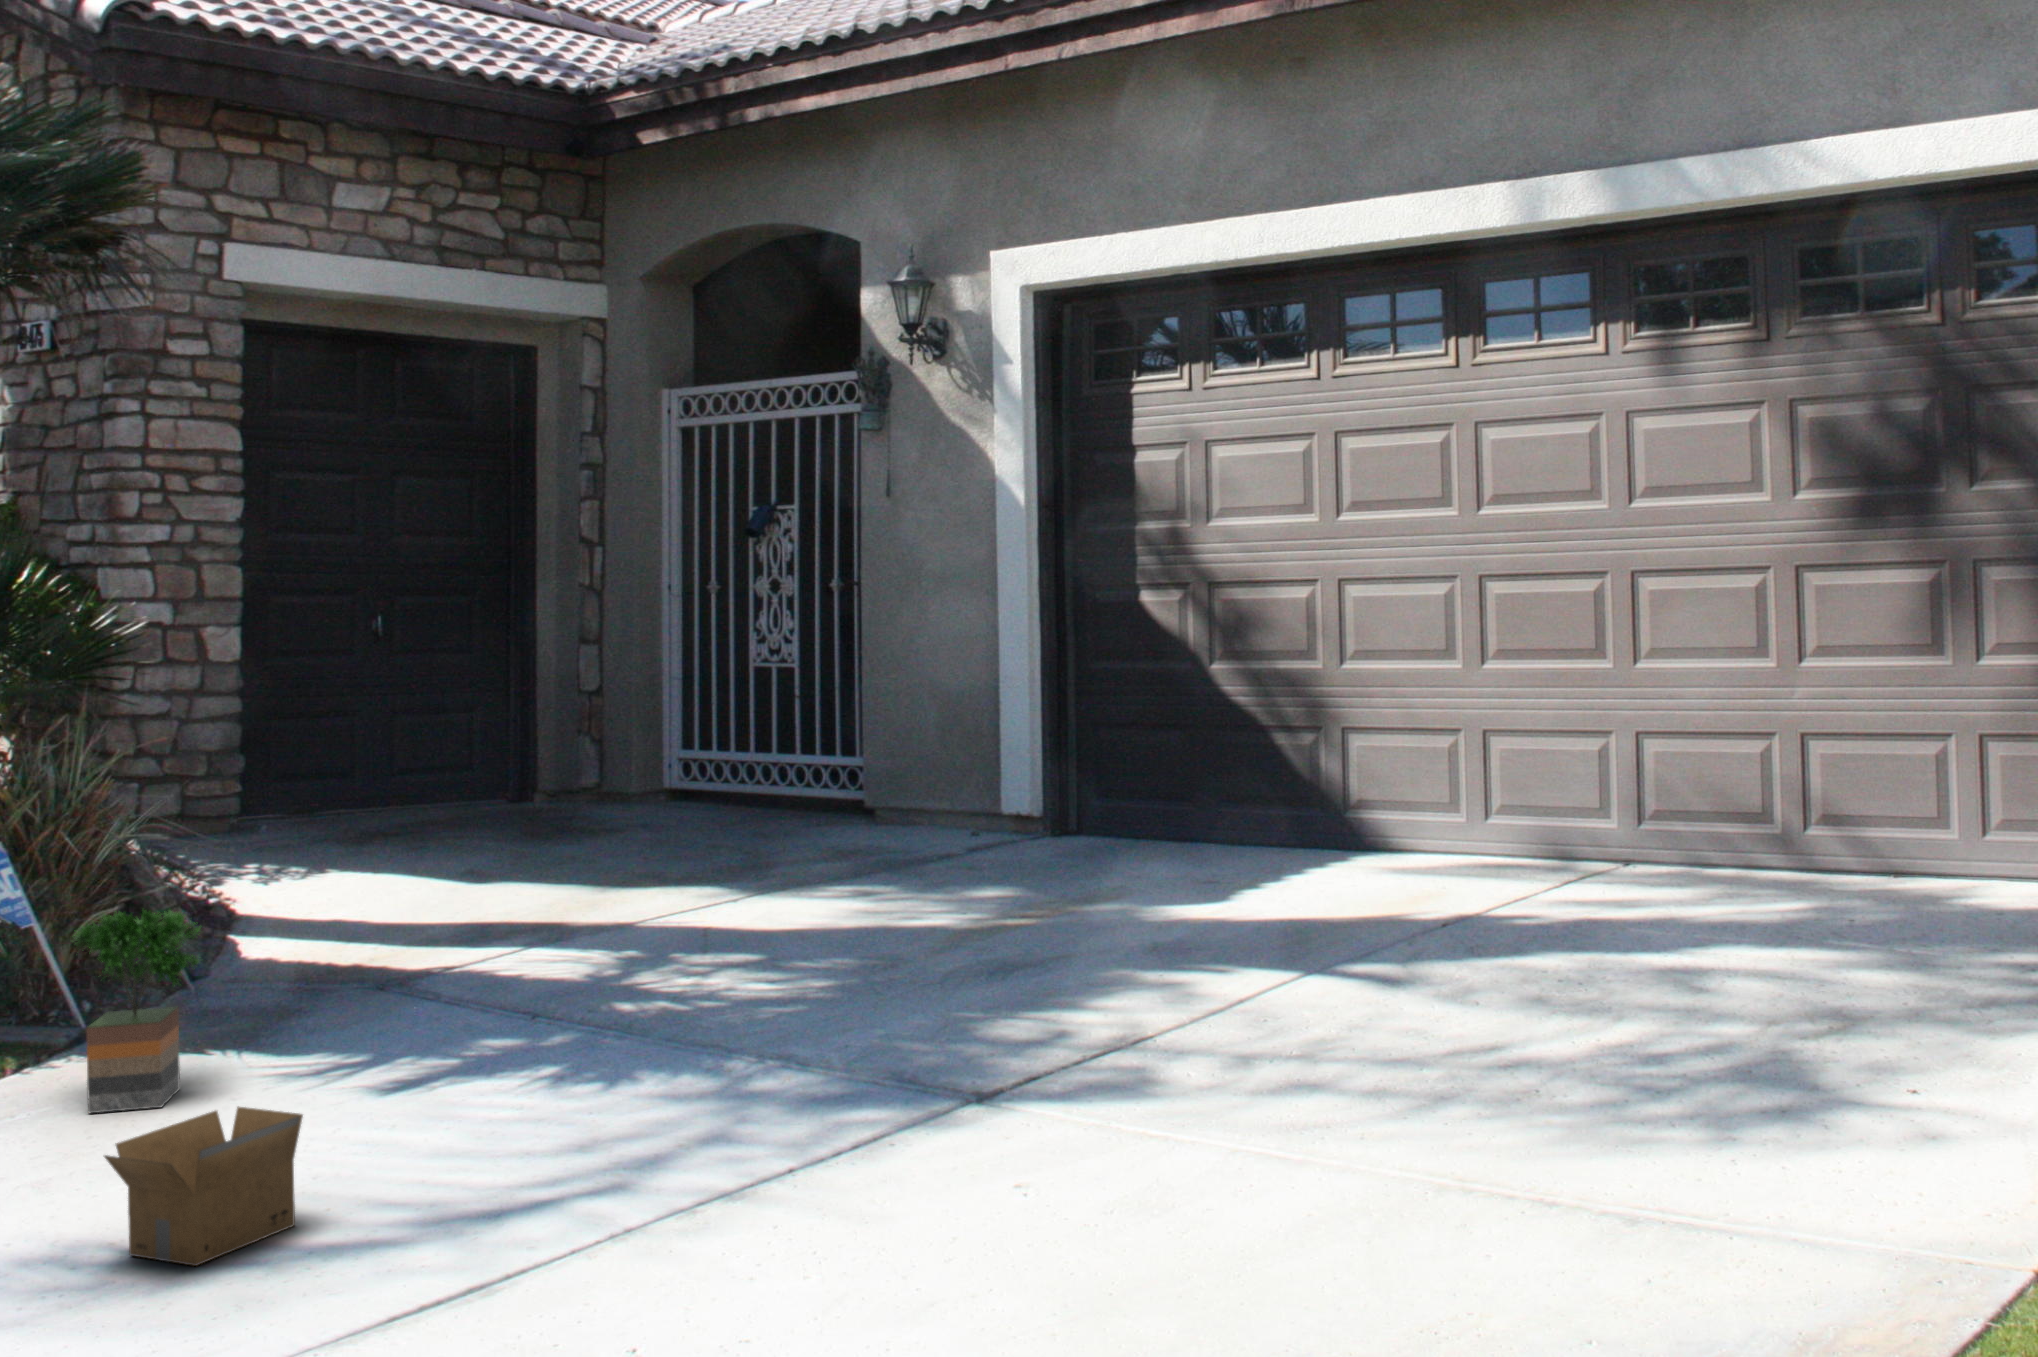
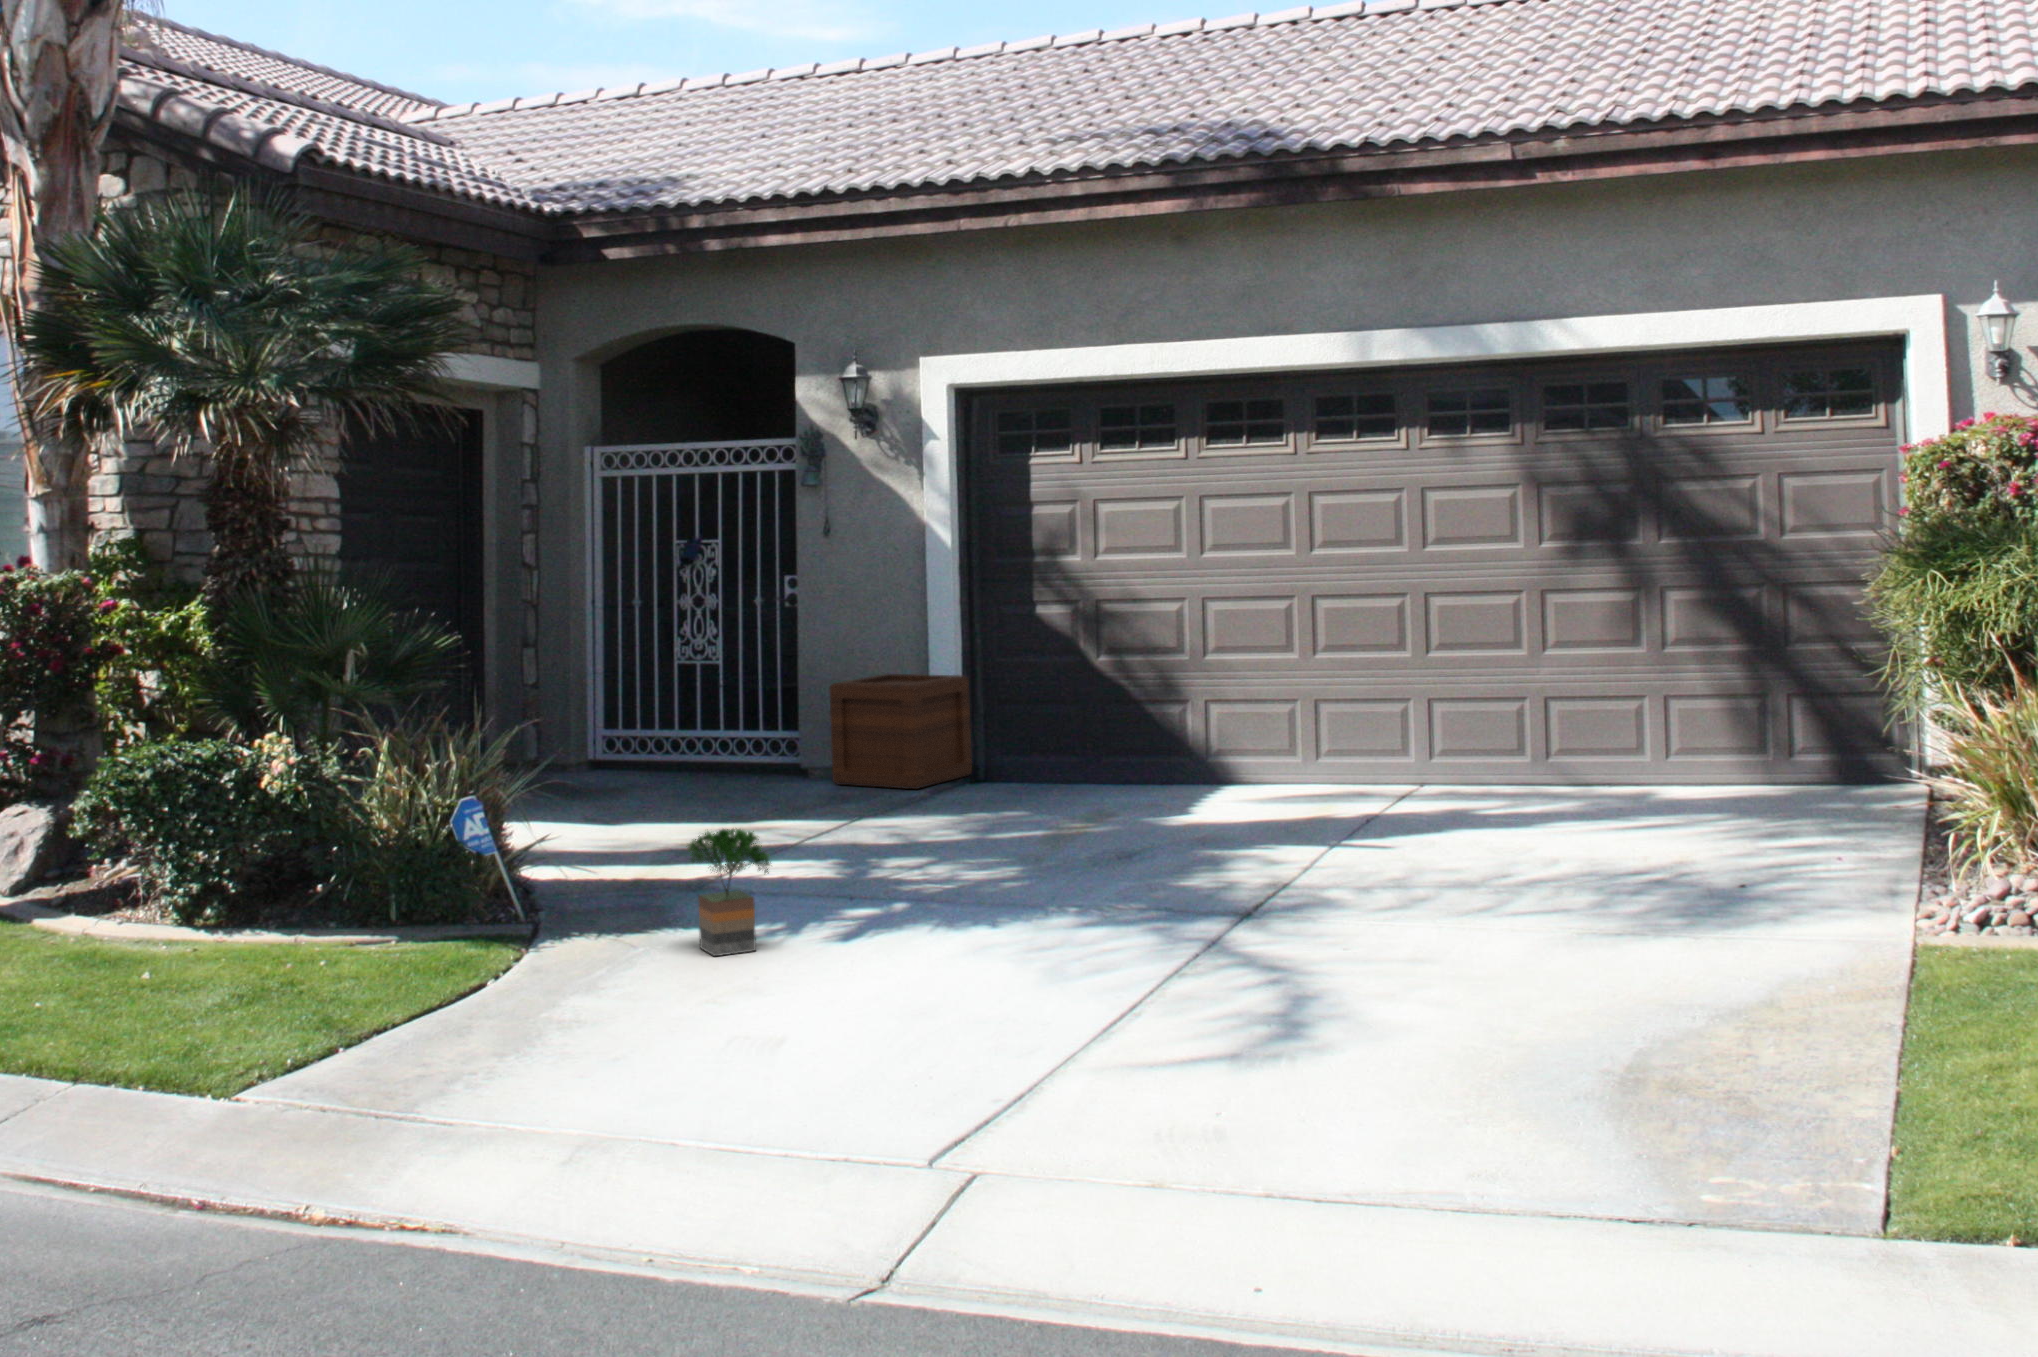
wooden crate: none [835,677,1031,837] -> present [829,674,972,789]
cardboard box: present [104,1106,303,1266] -> none [917,926,997,1006]

